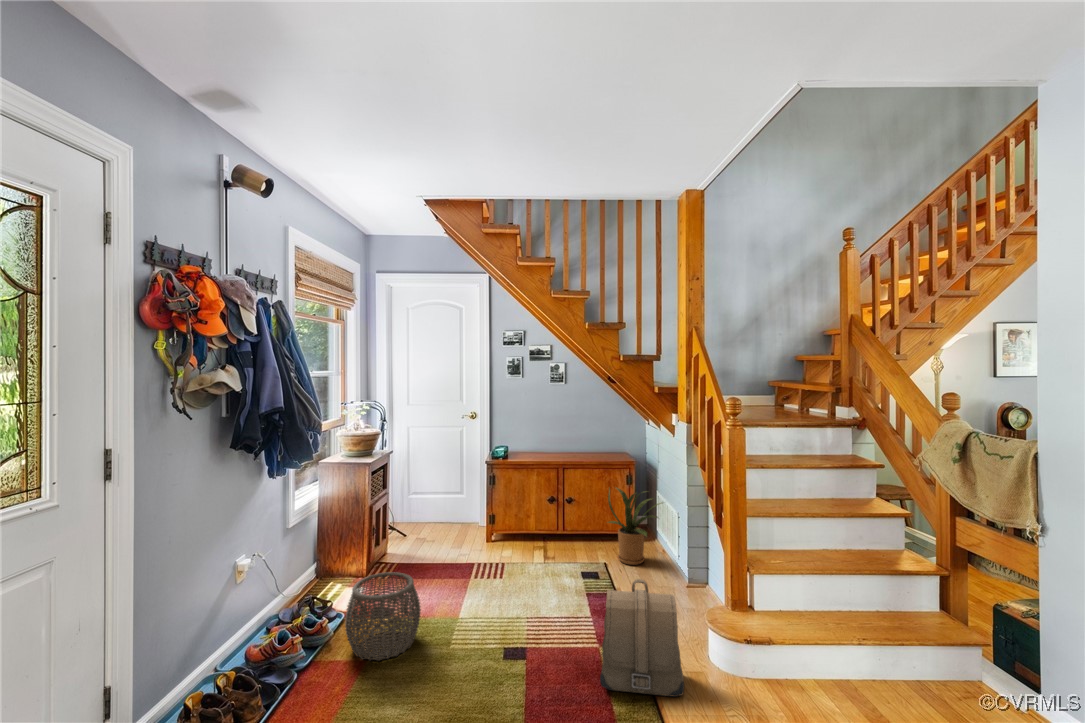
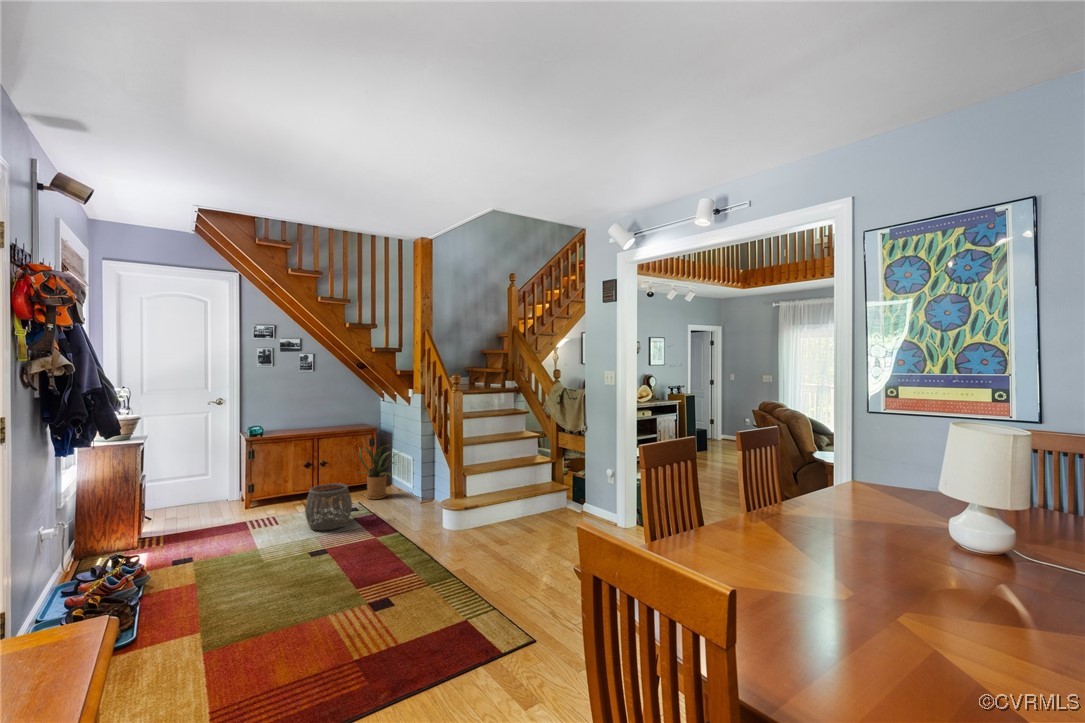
woven basket: present [345,572,421,661] -> present [305,483,352,531]
backpack: present [600,579,684,697] -> none [383,484,436,549]

